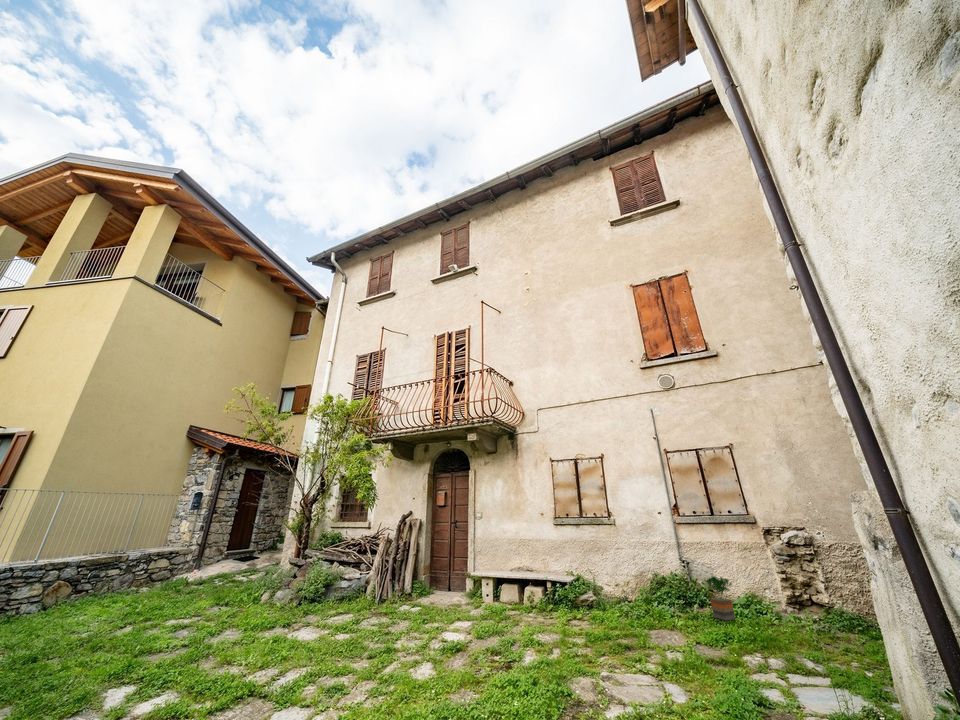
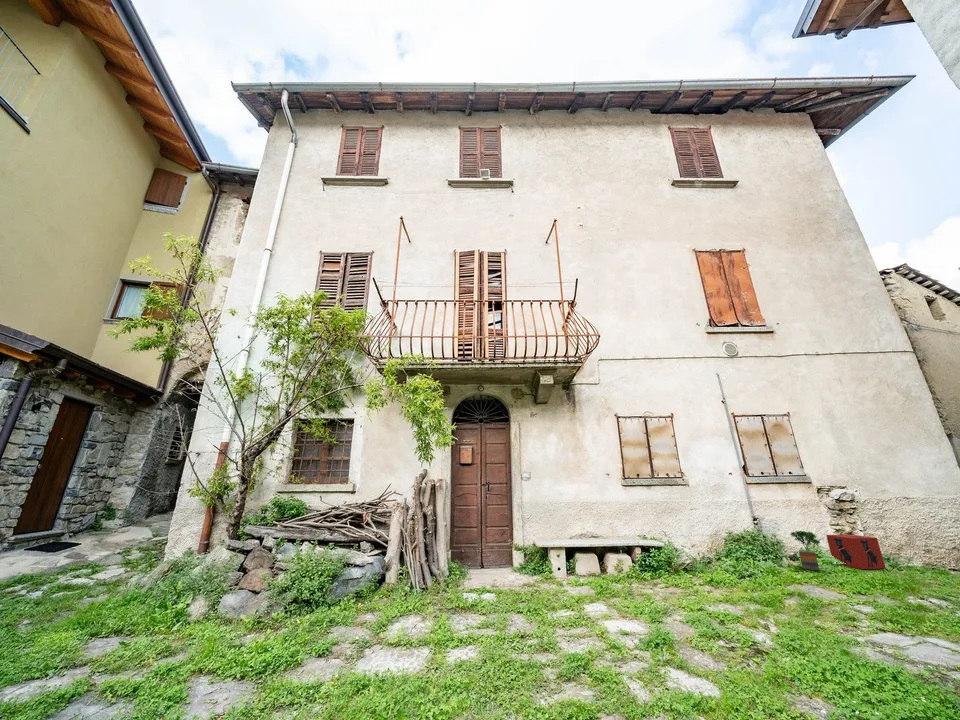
storage box: none [770,583,827,628] -> present [826,534,886,569]

